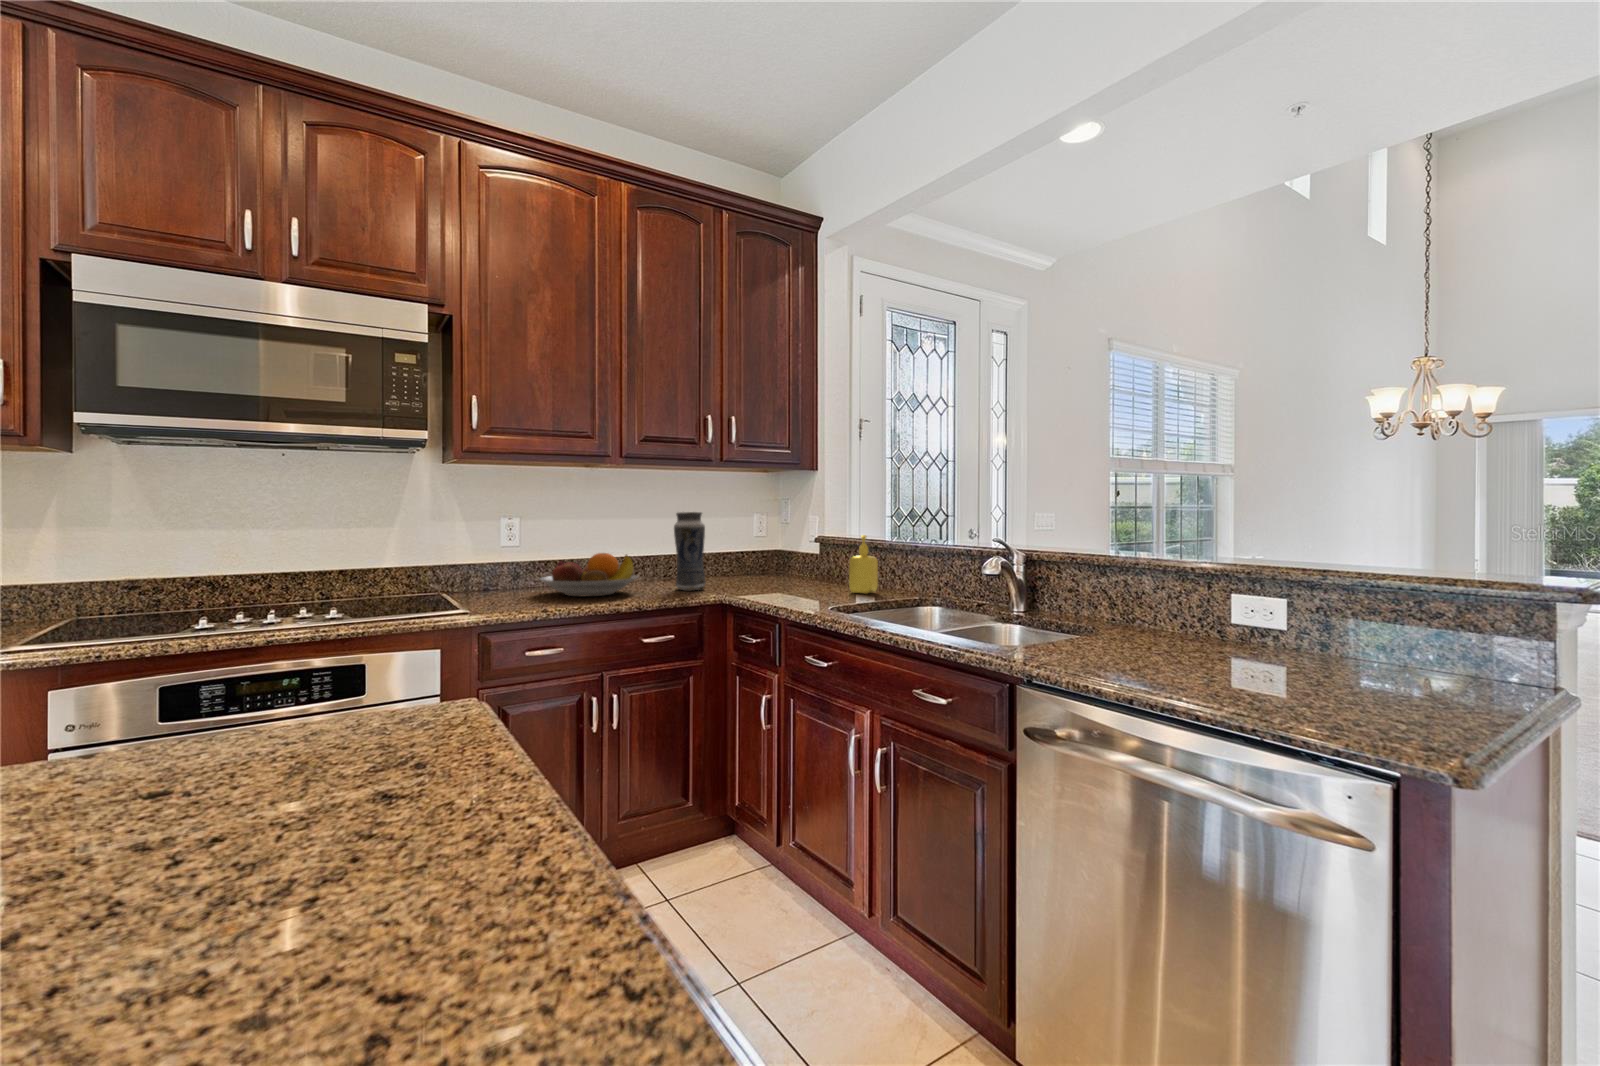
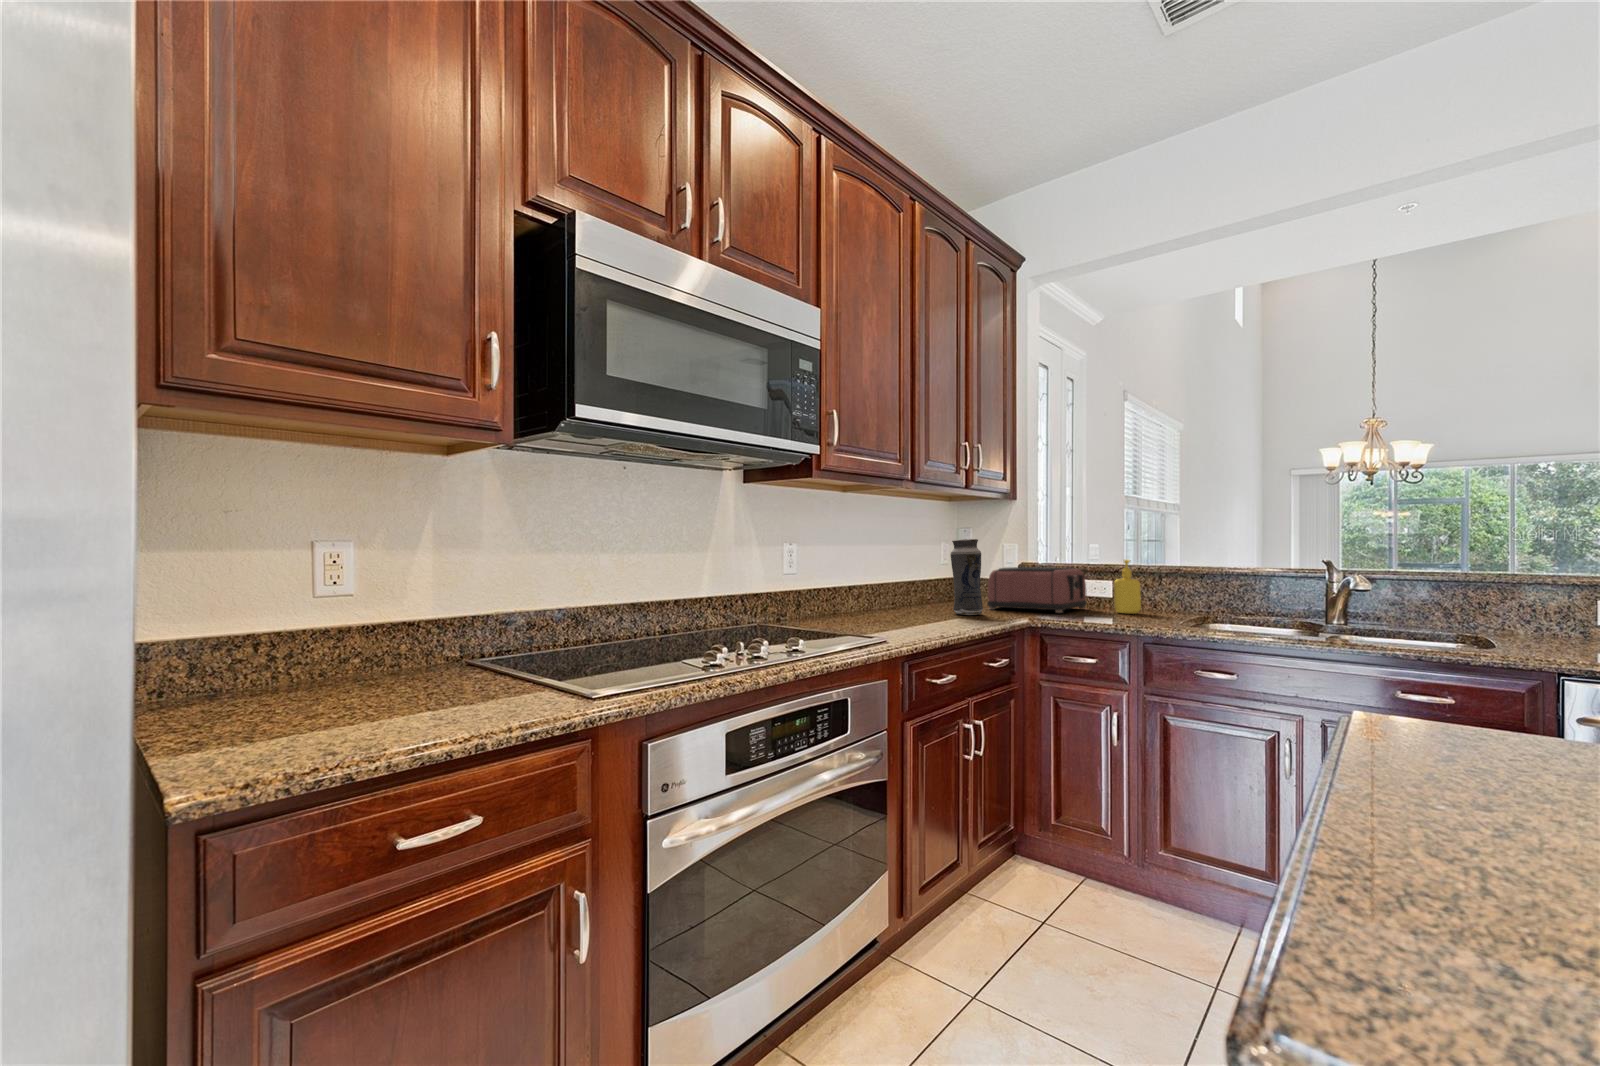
toaster: none [738,541,844,591] -> present [987,567,1088,613]
fruit bowl: present [539,553,638,596] -> none [850,579,947,623]

